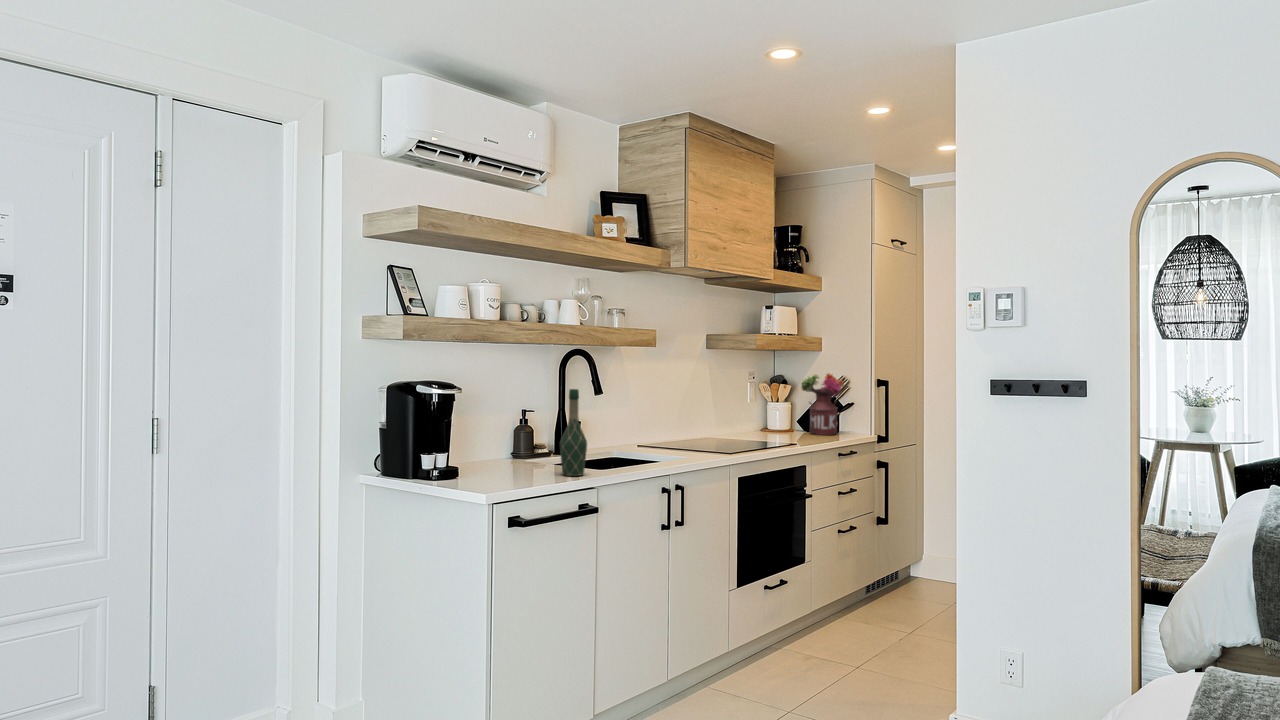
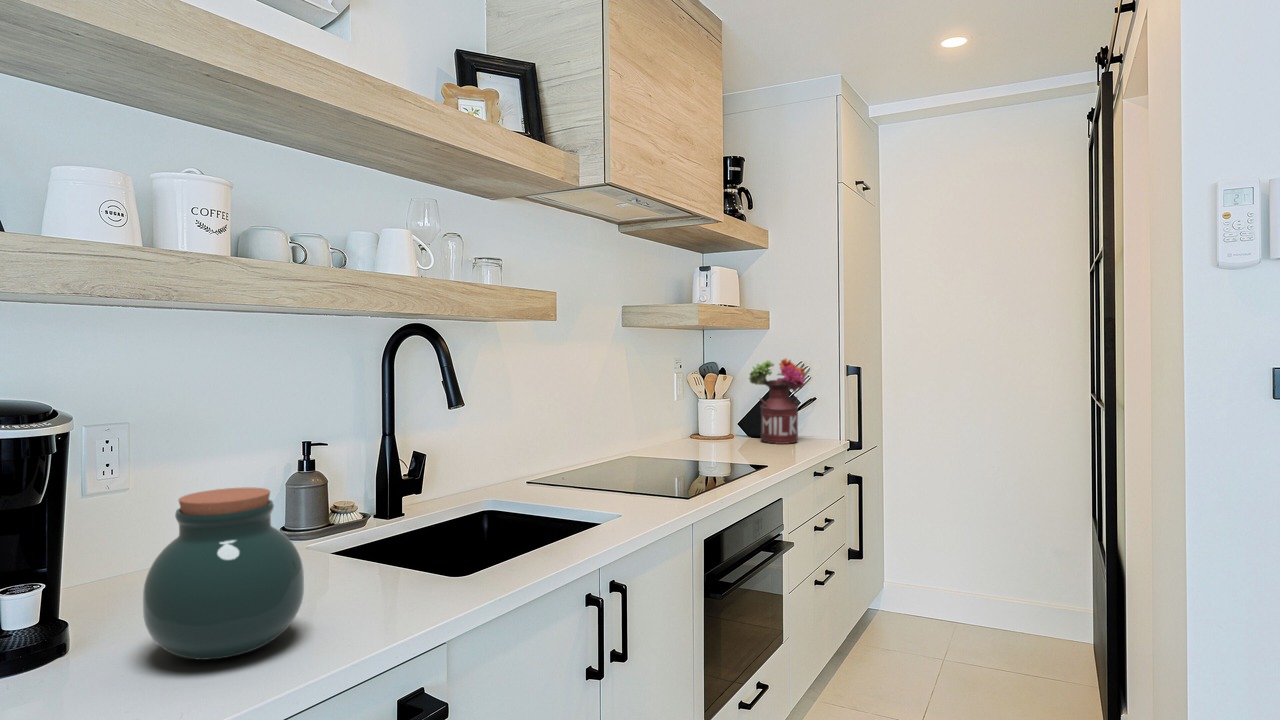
wine bottle: present [560,389,587,476] -> none [360,408,426,613]
jar: none [485,418,541,480] -> present [143,488,304,660]

